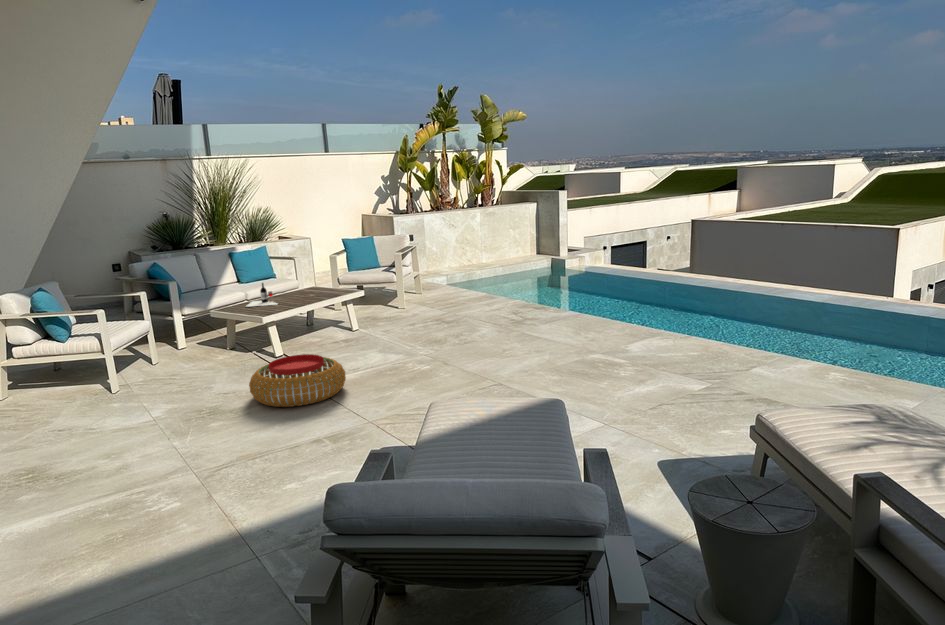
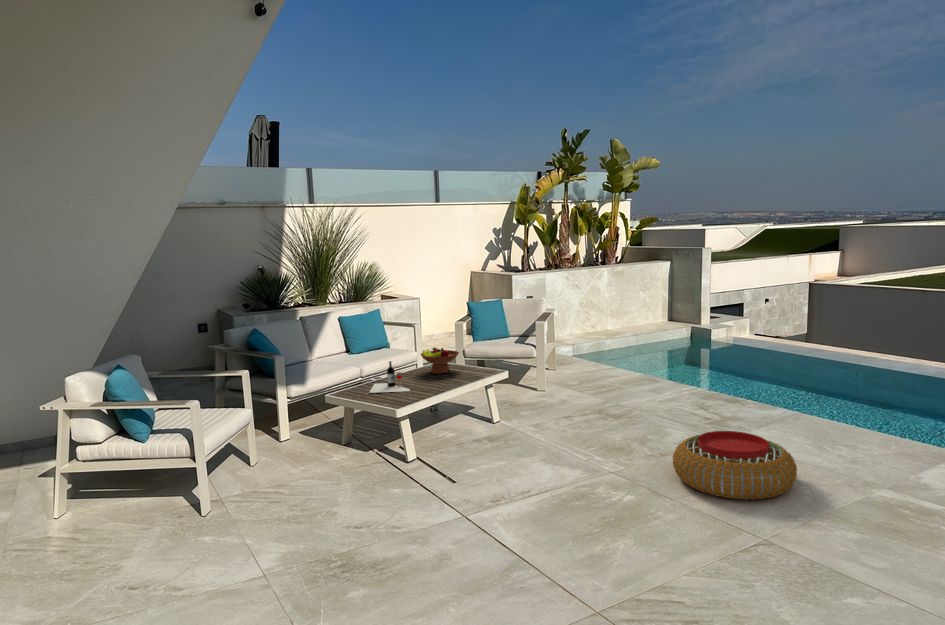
fruit bowl: none [290,272,321,293] -> present [421,348,459,373]
pouf: present [249,354,346,407] -> present [673,431,797,500]

